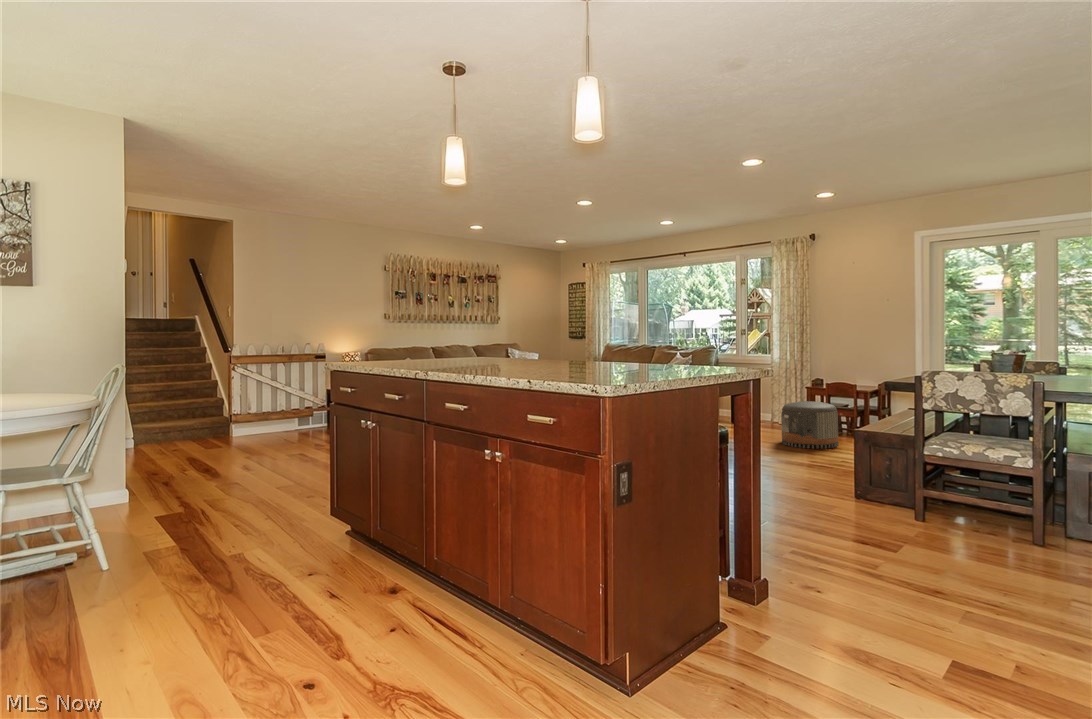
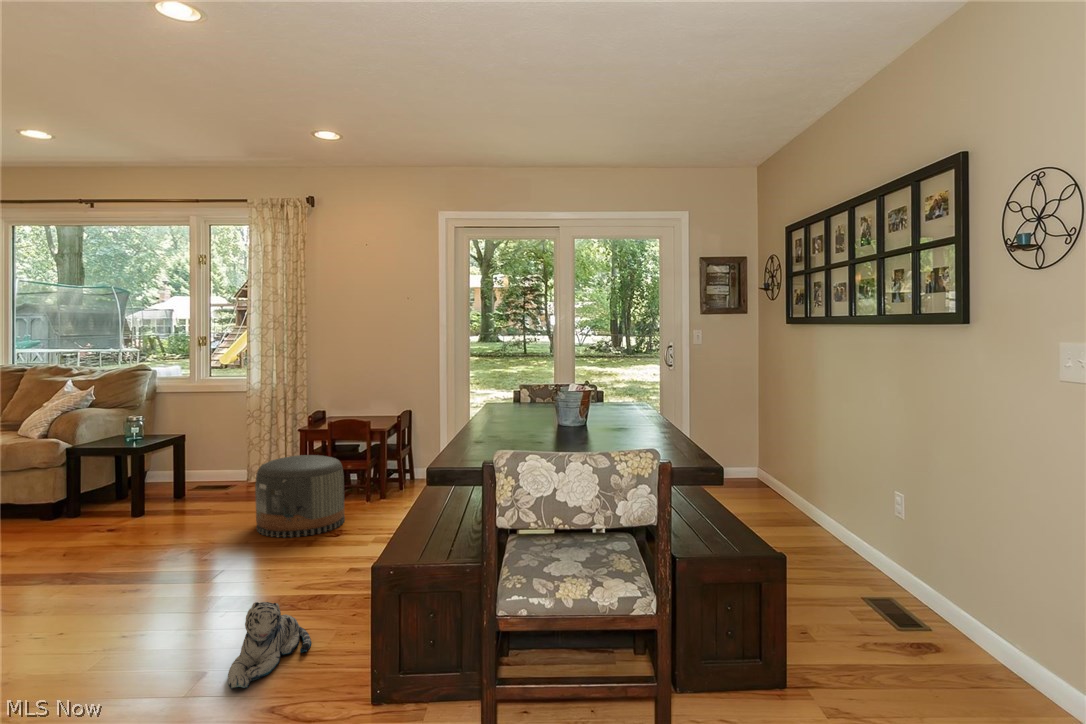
plush toy: none [781,453,822,489] -> present [228,602,311,689]

